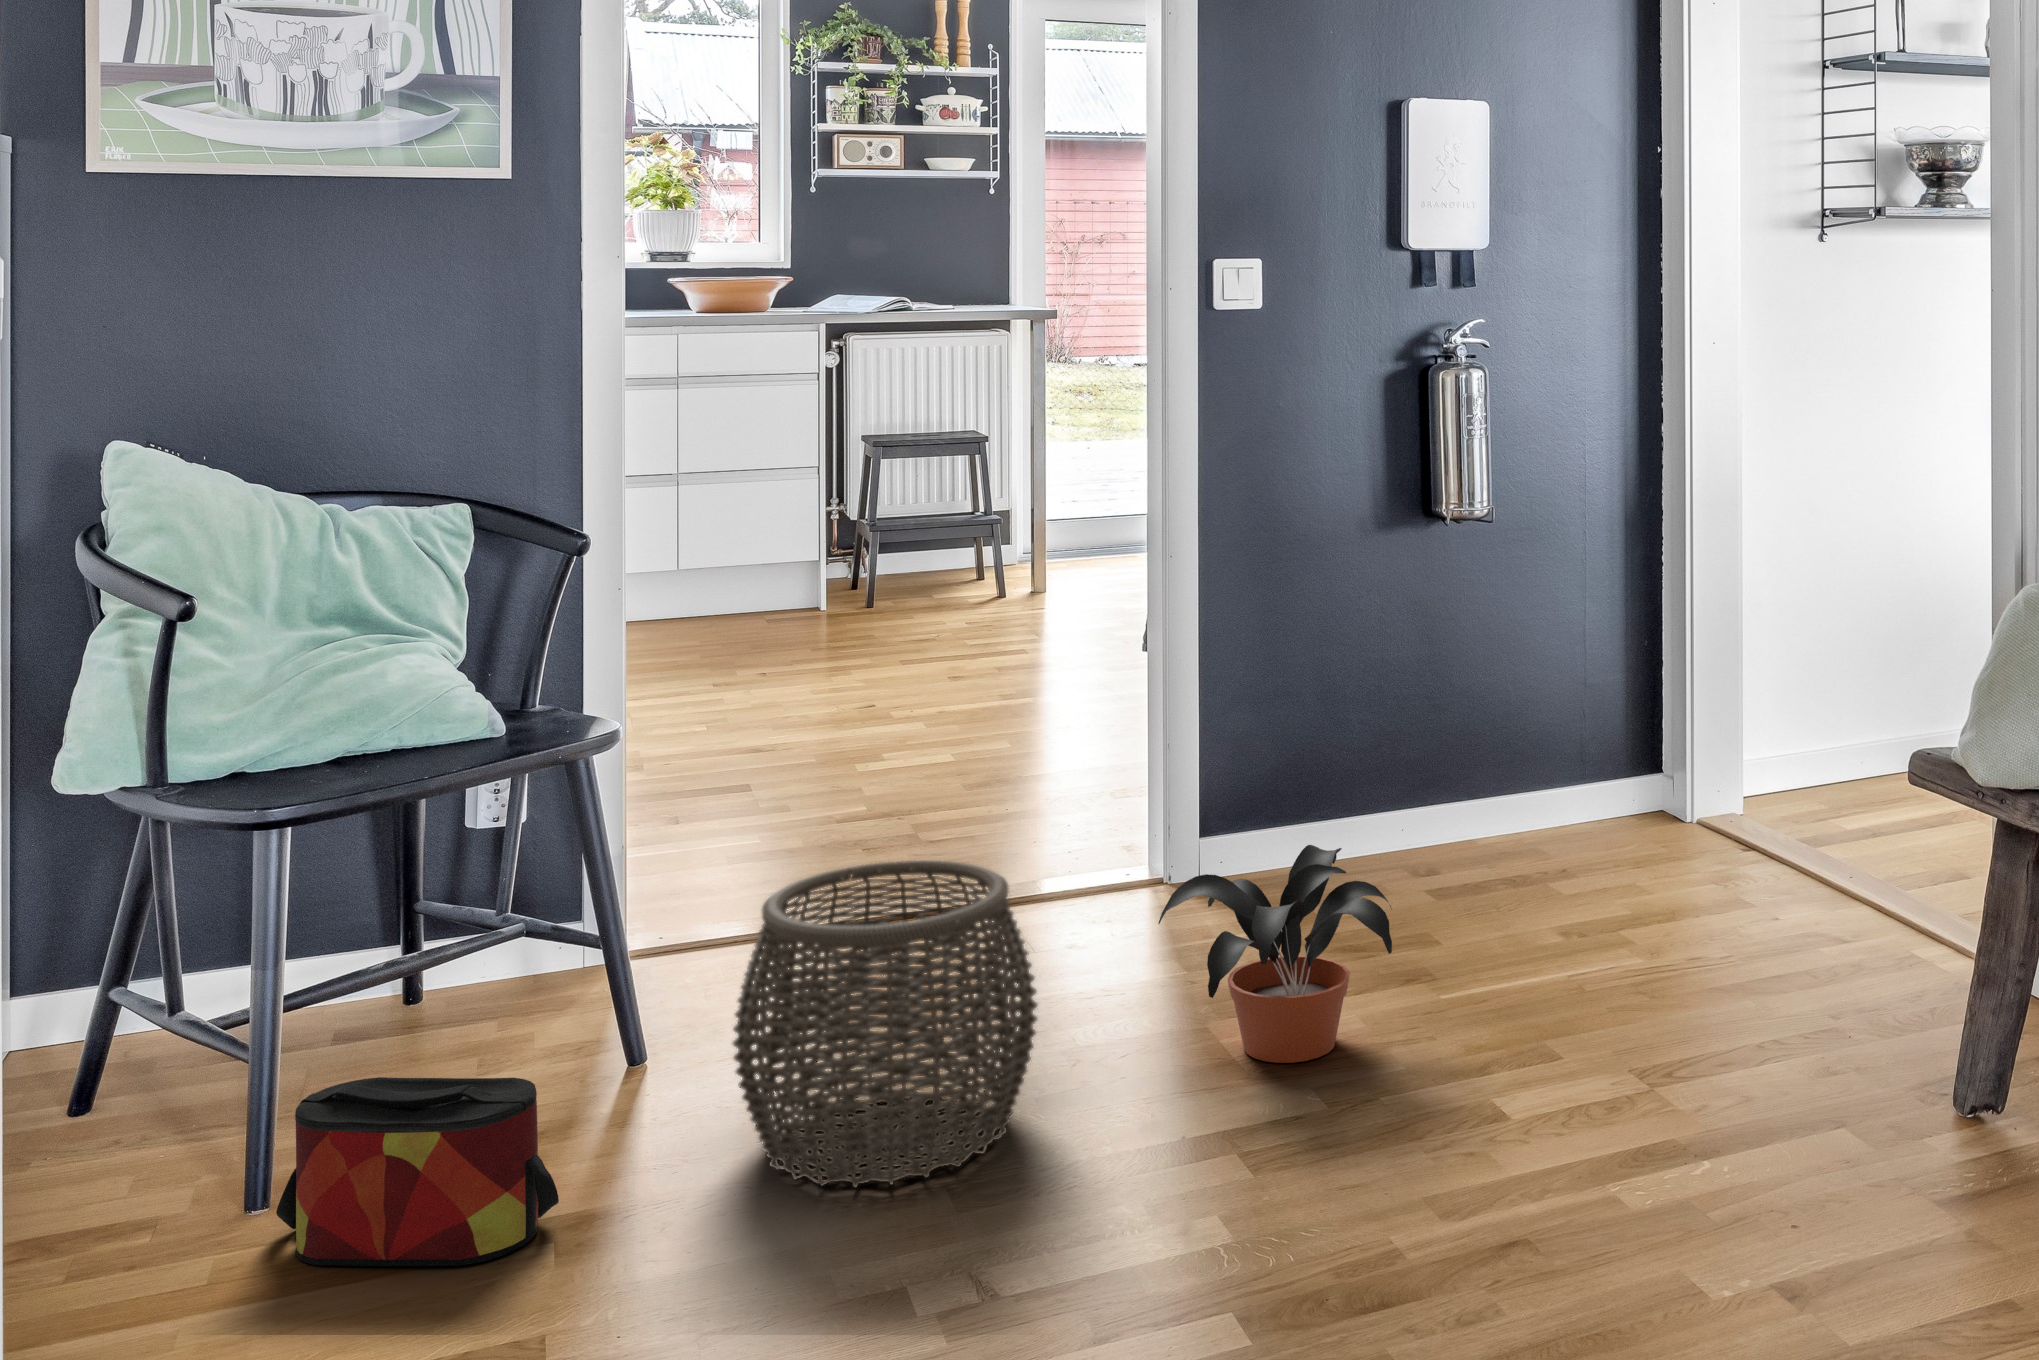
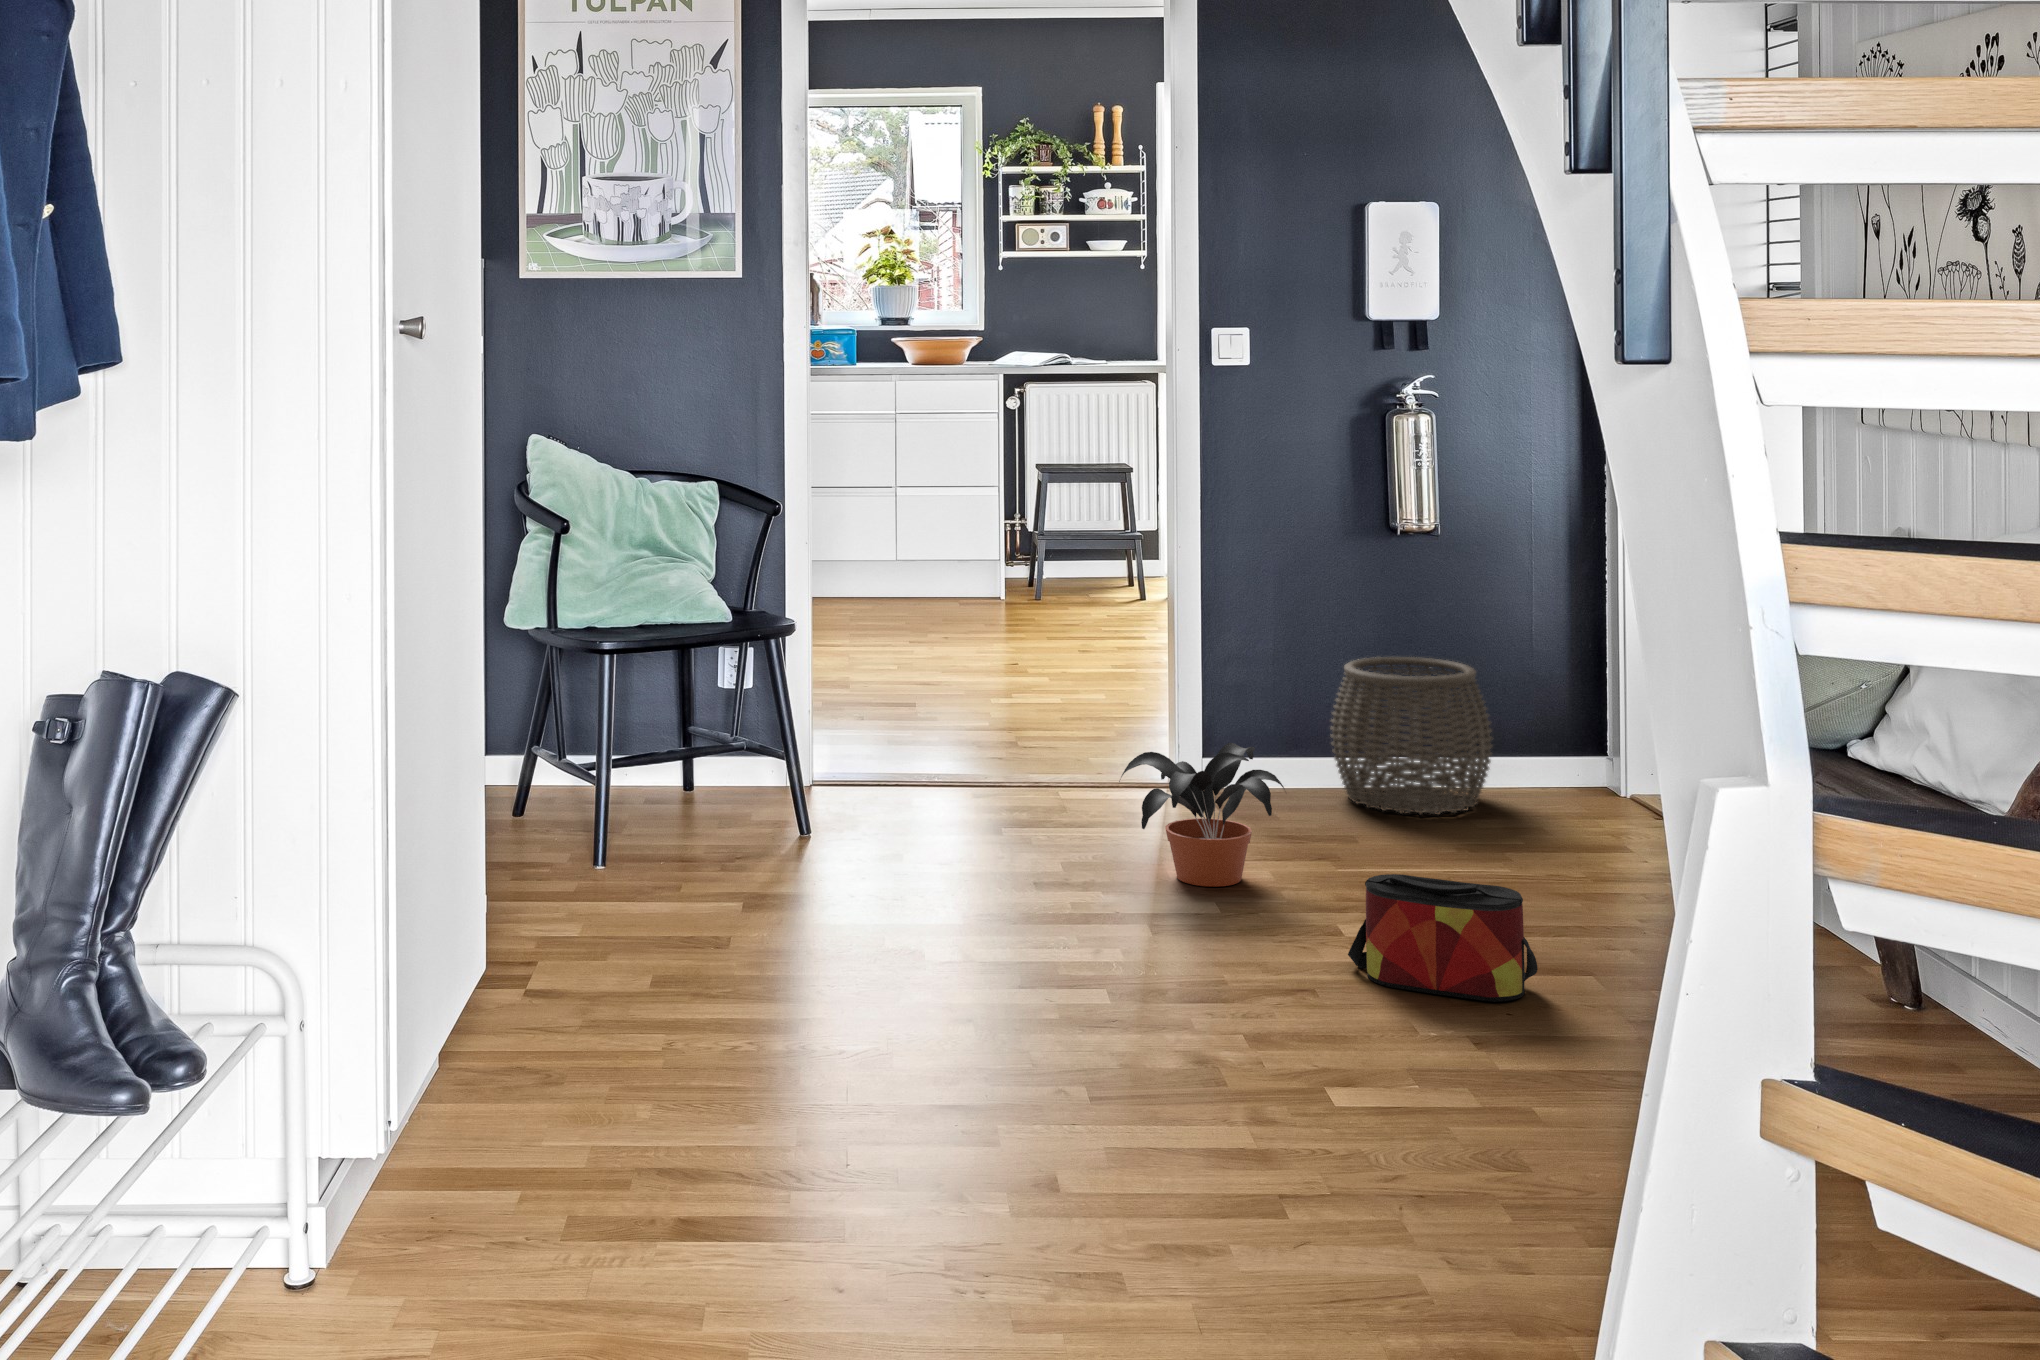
woven basket: present [733,860,1038,1187] -> present [1331,657,1492,814]
bag: present [276,1077,559,1266] -> present [1348,874,1538,1002]

